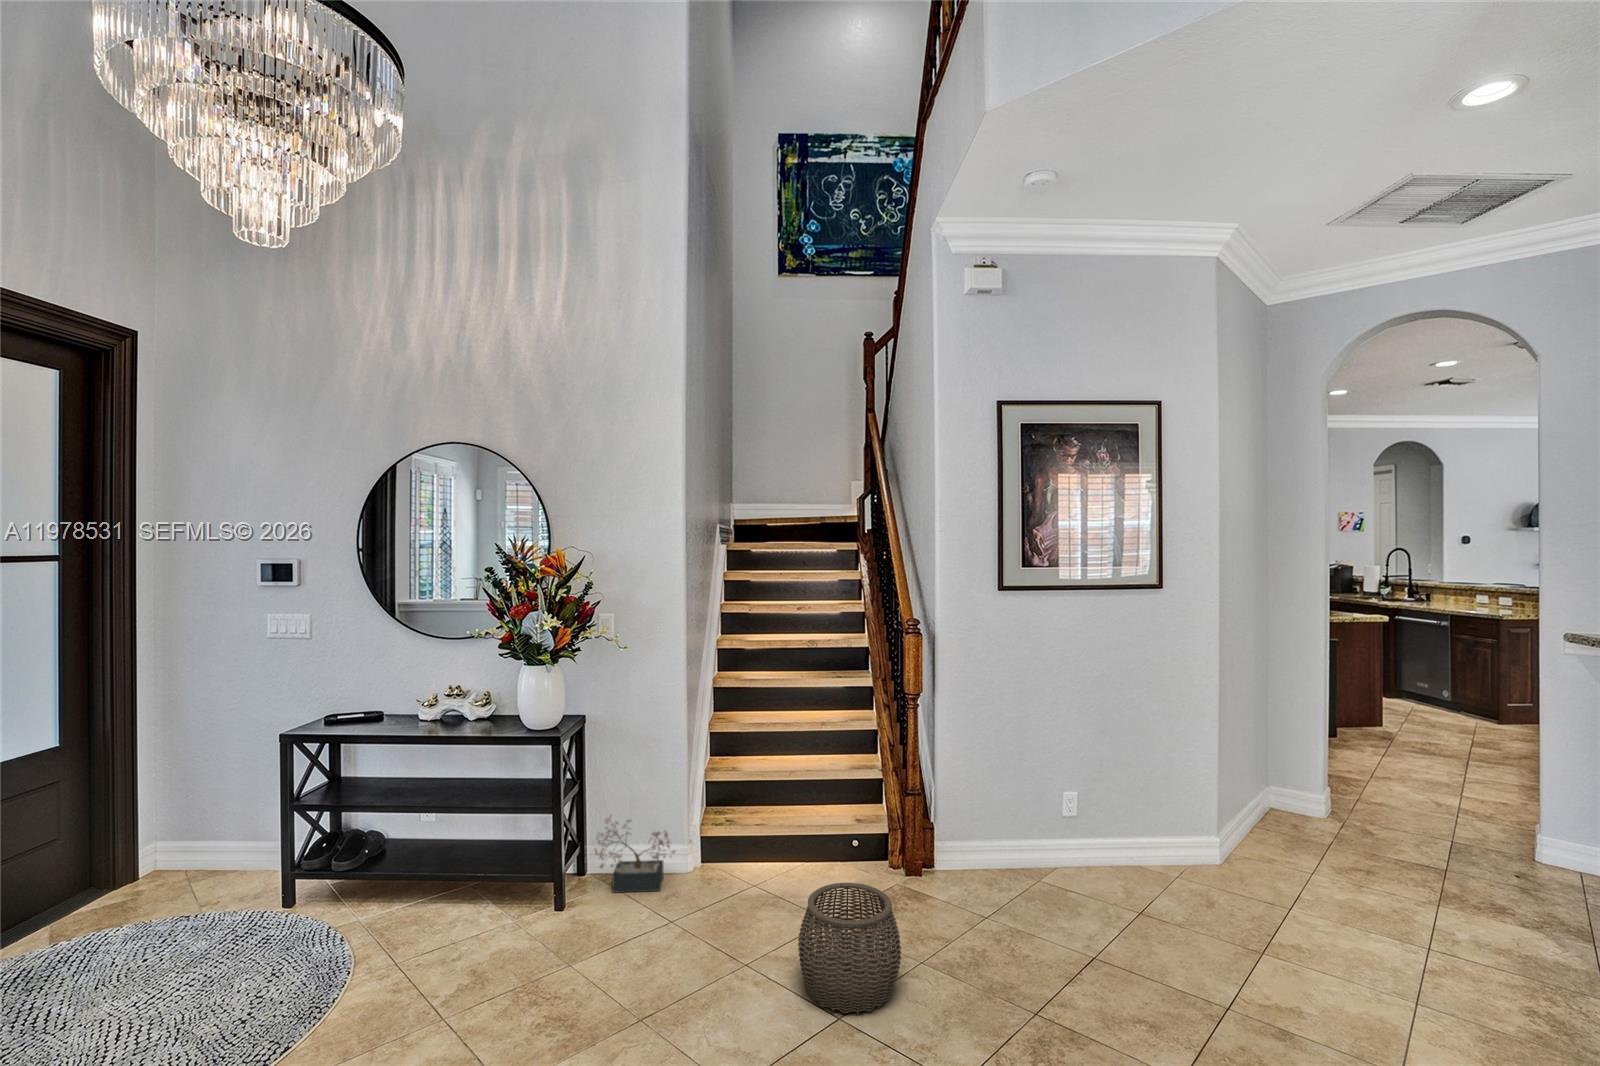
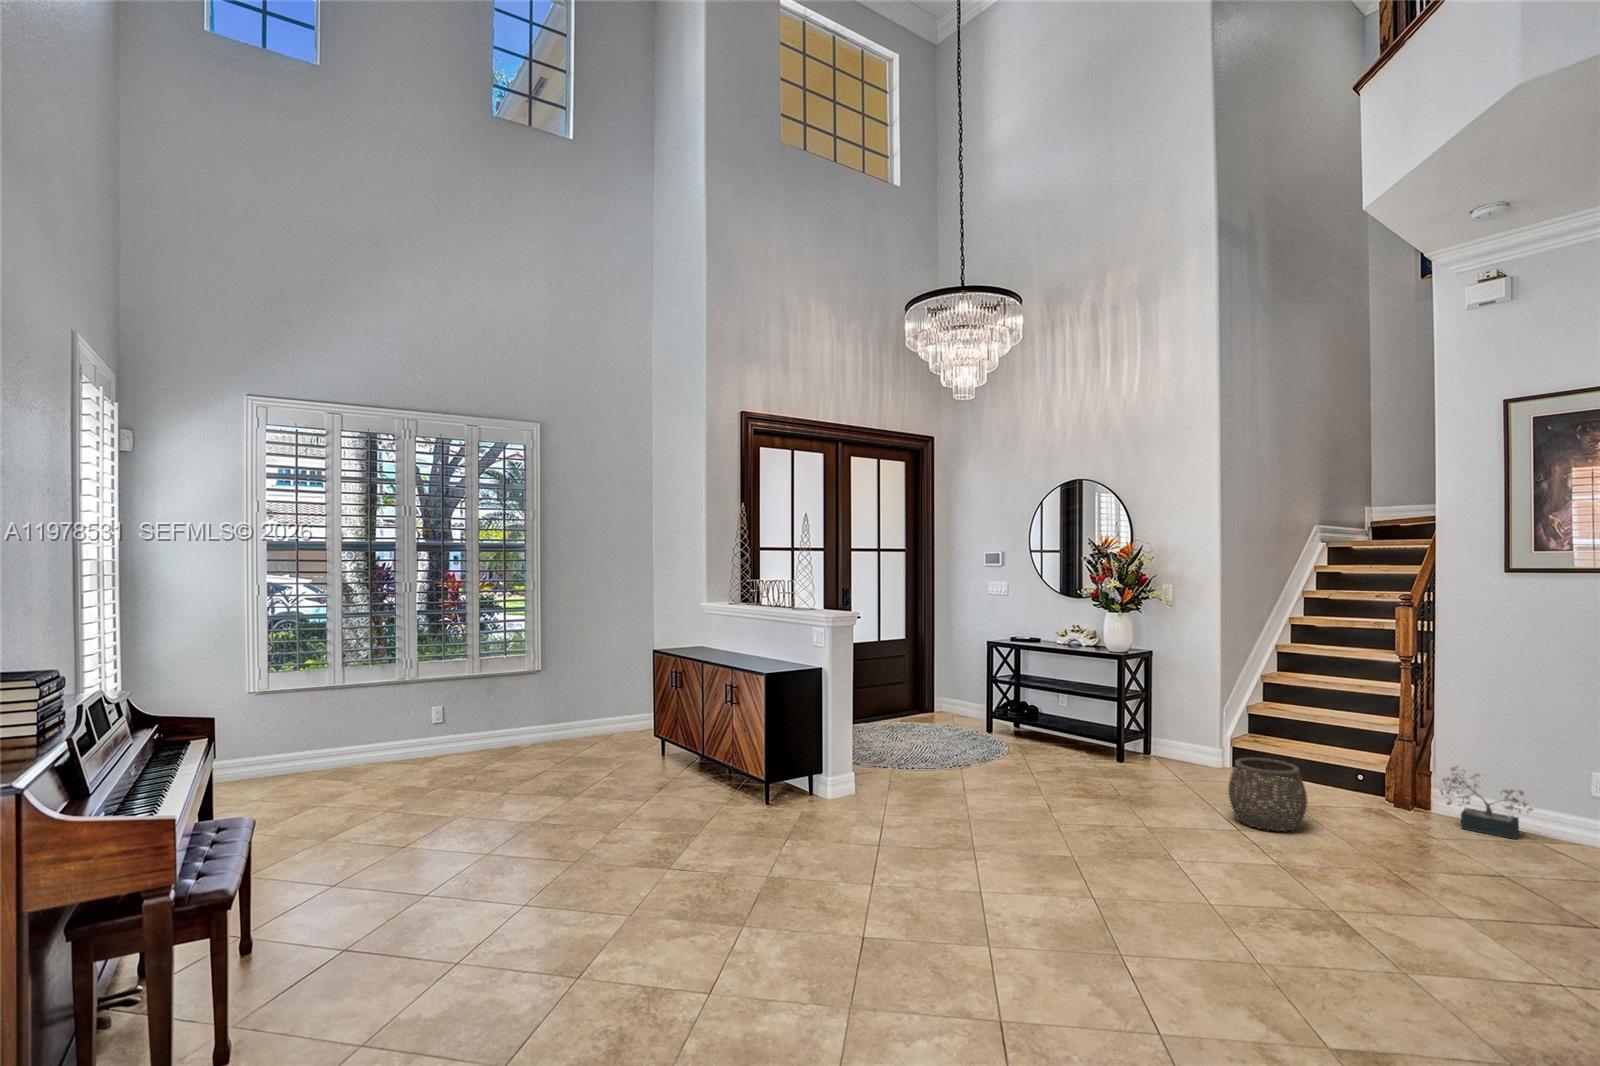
decorative plant: present [595,815,675,893] -> present [1441,766,1533,839]

